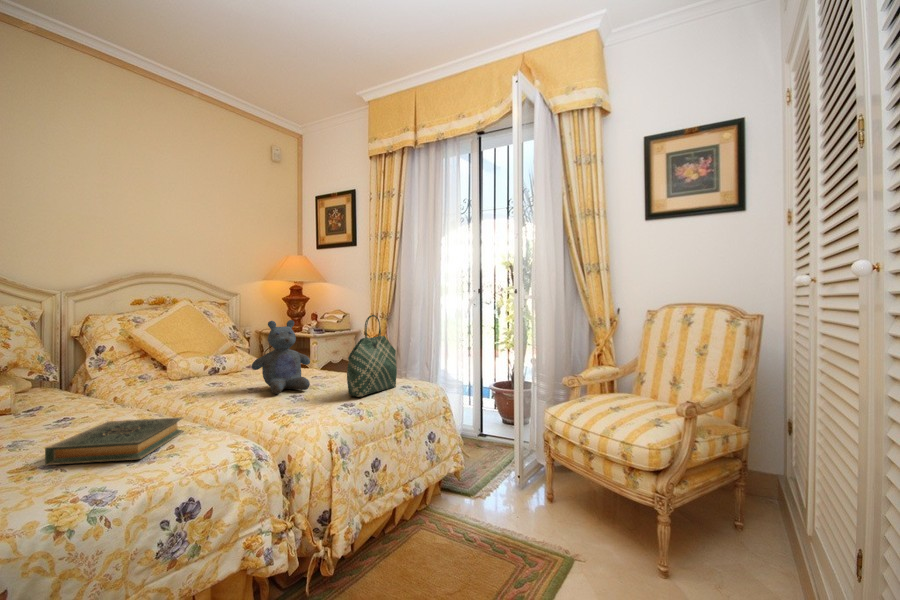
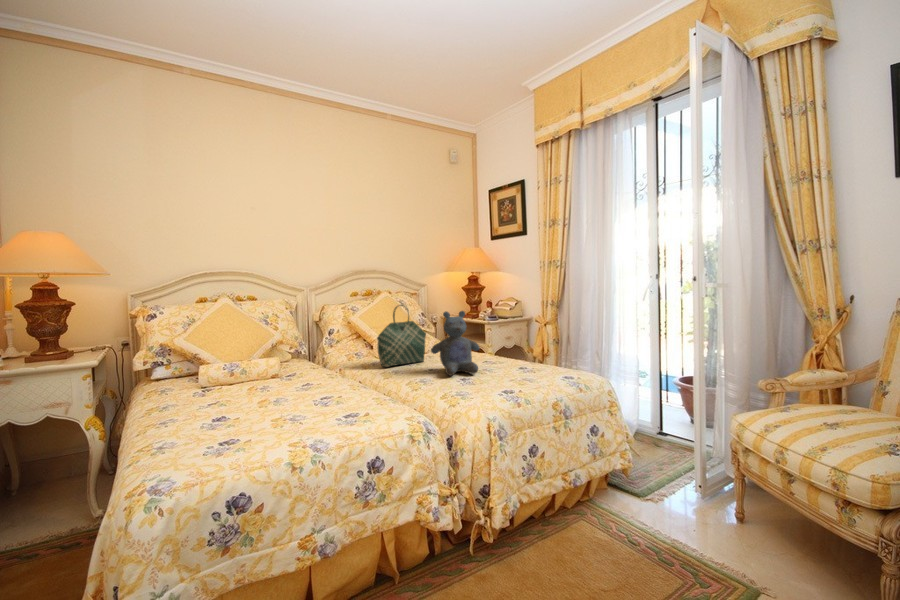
tote bag: present [347,315,397,397] -> present [377,305,426,367]
hardback book: present [45,417,183,465] -> none [290,390,378,422]

